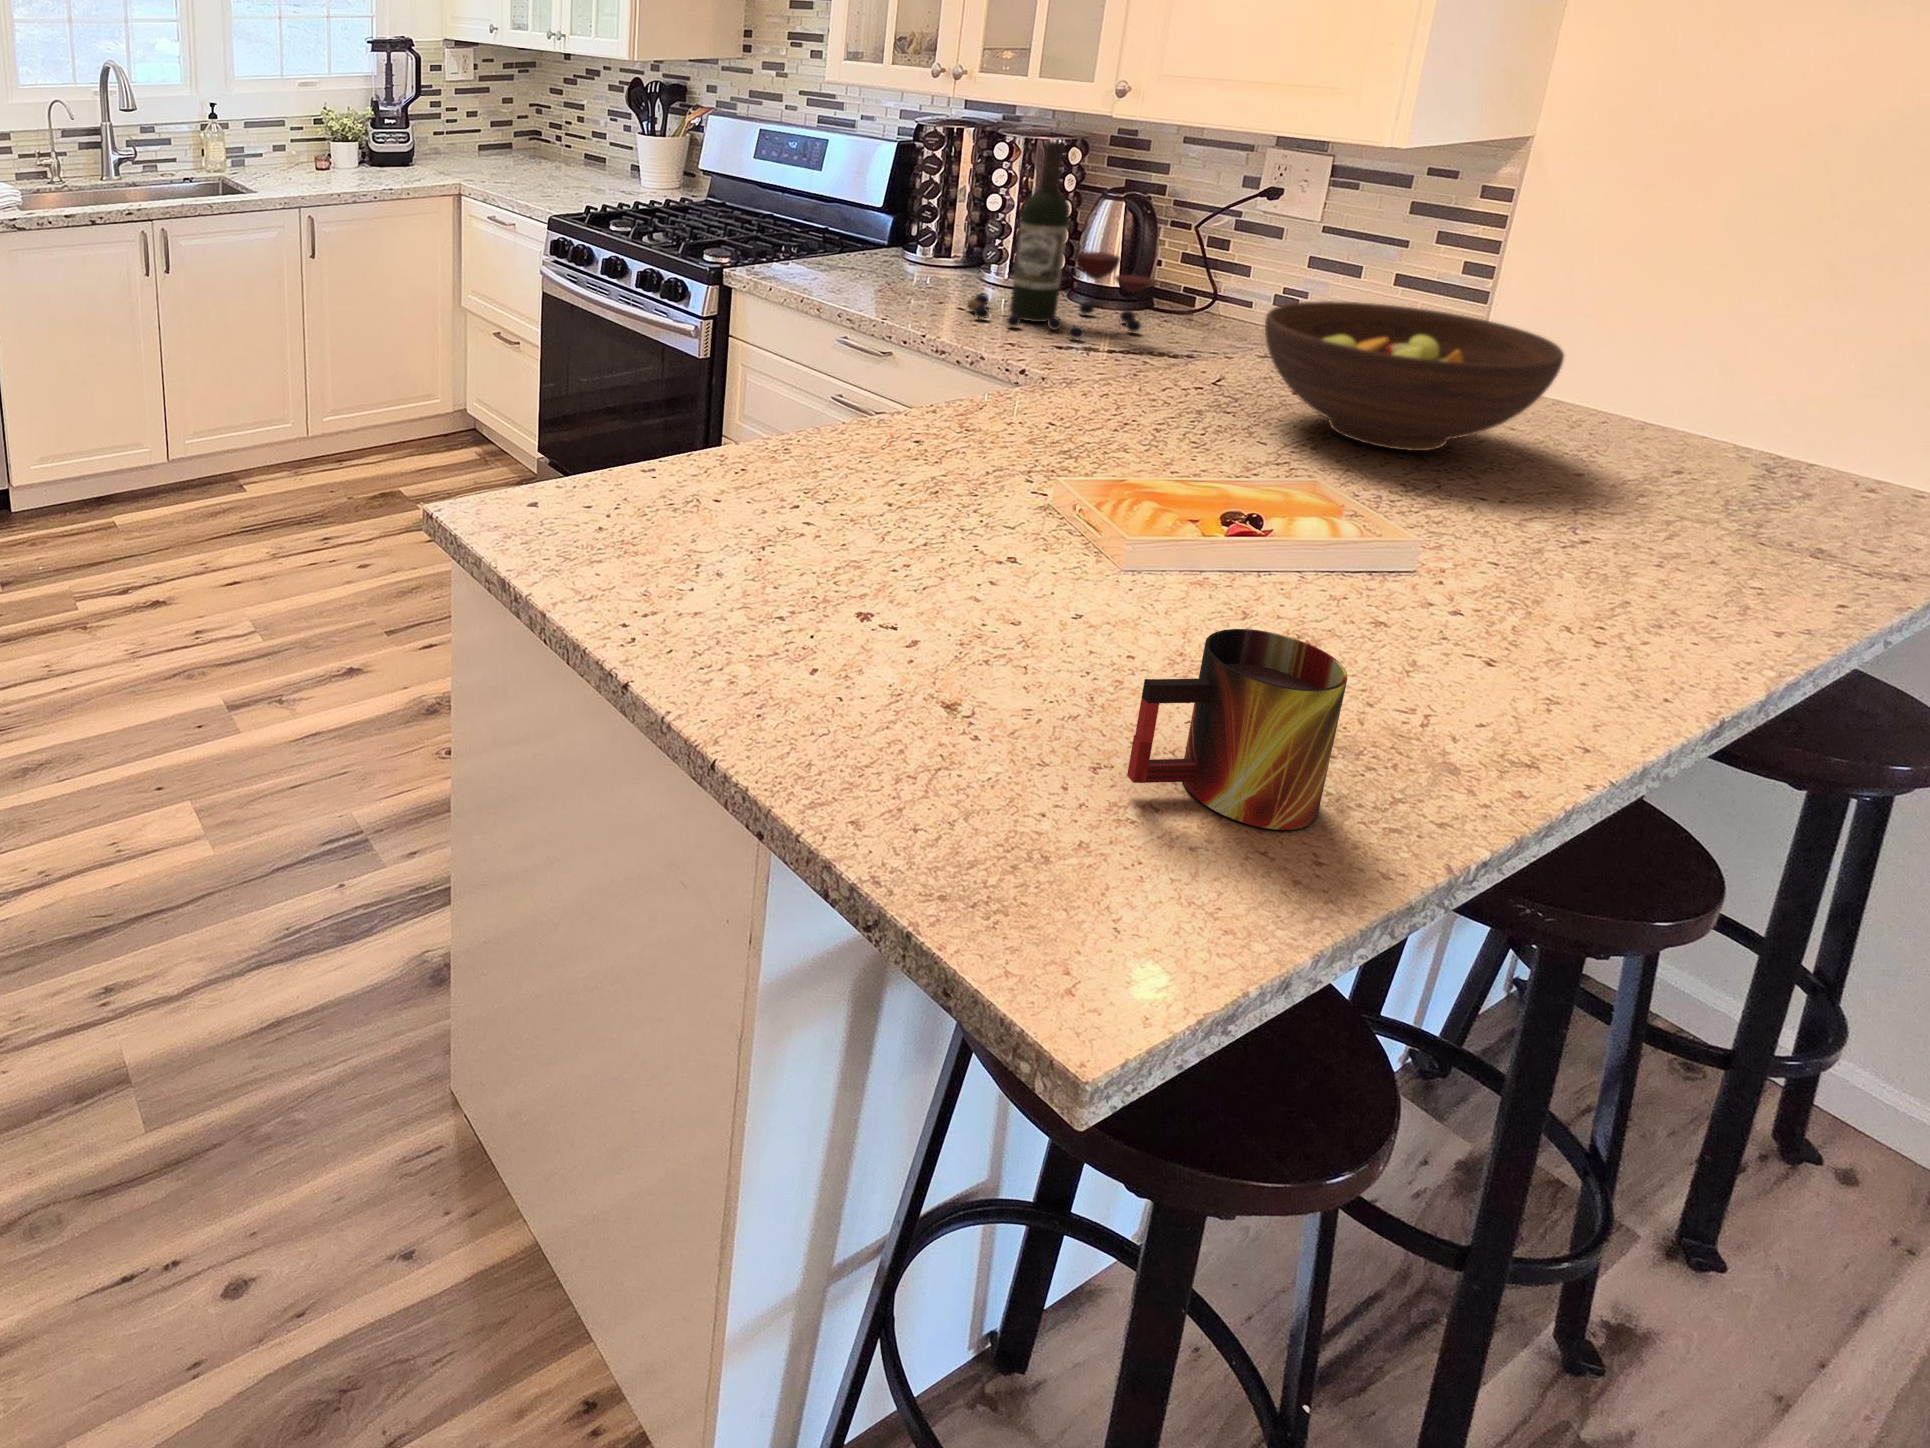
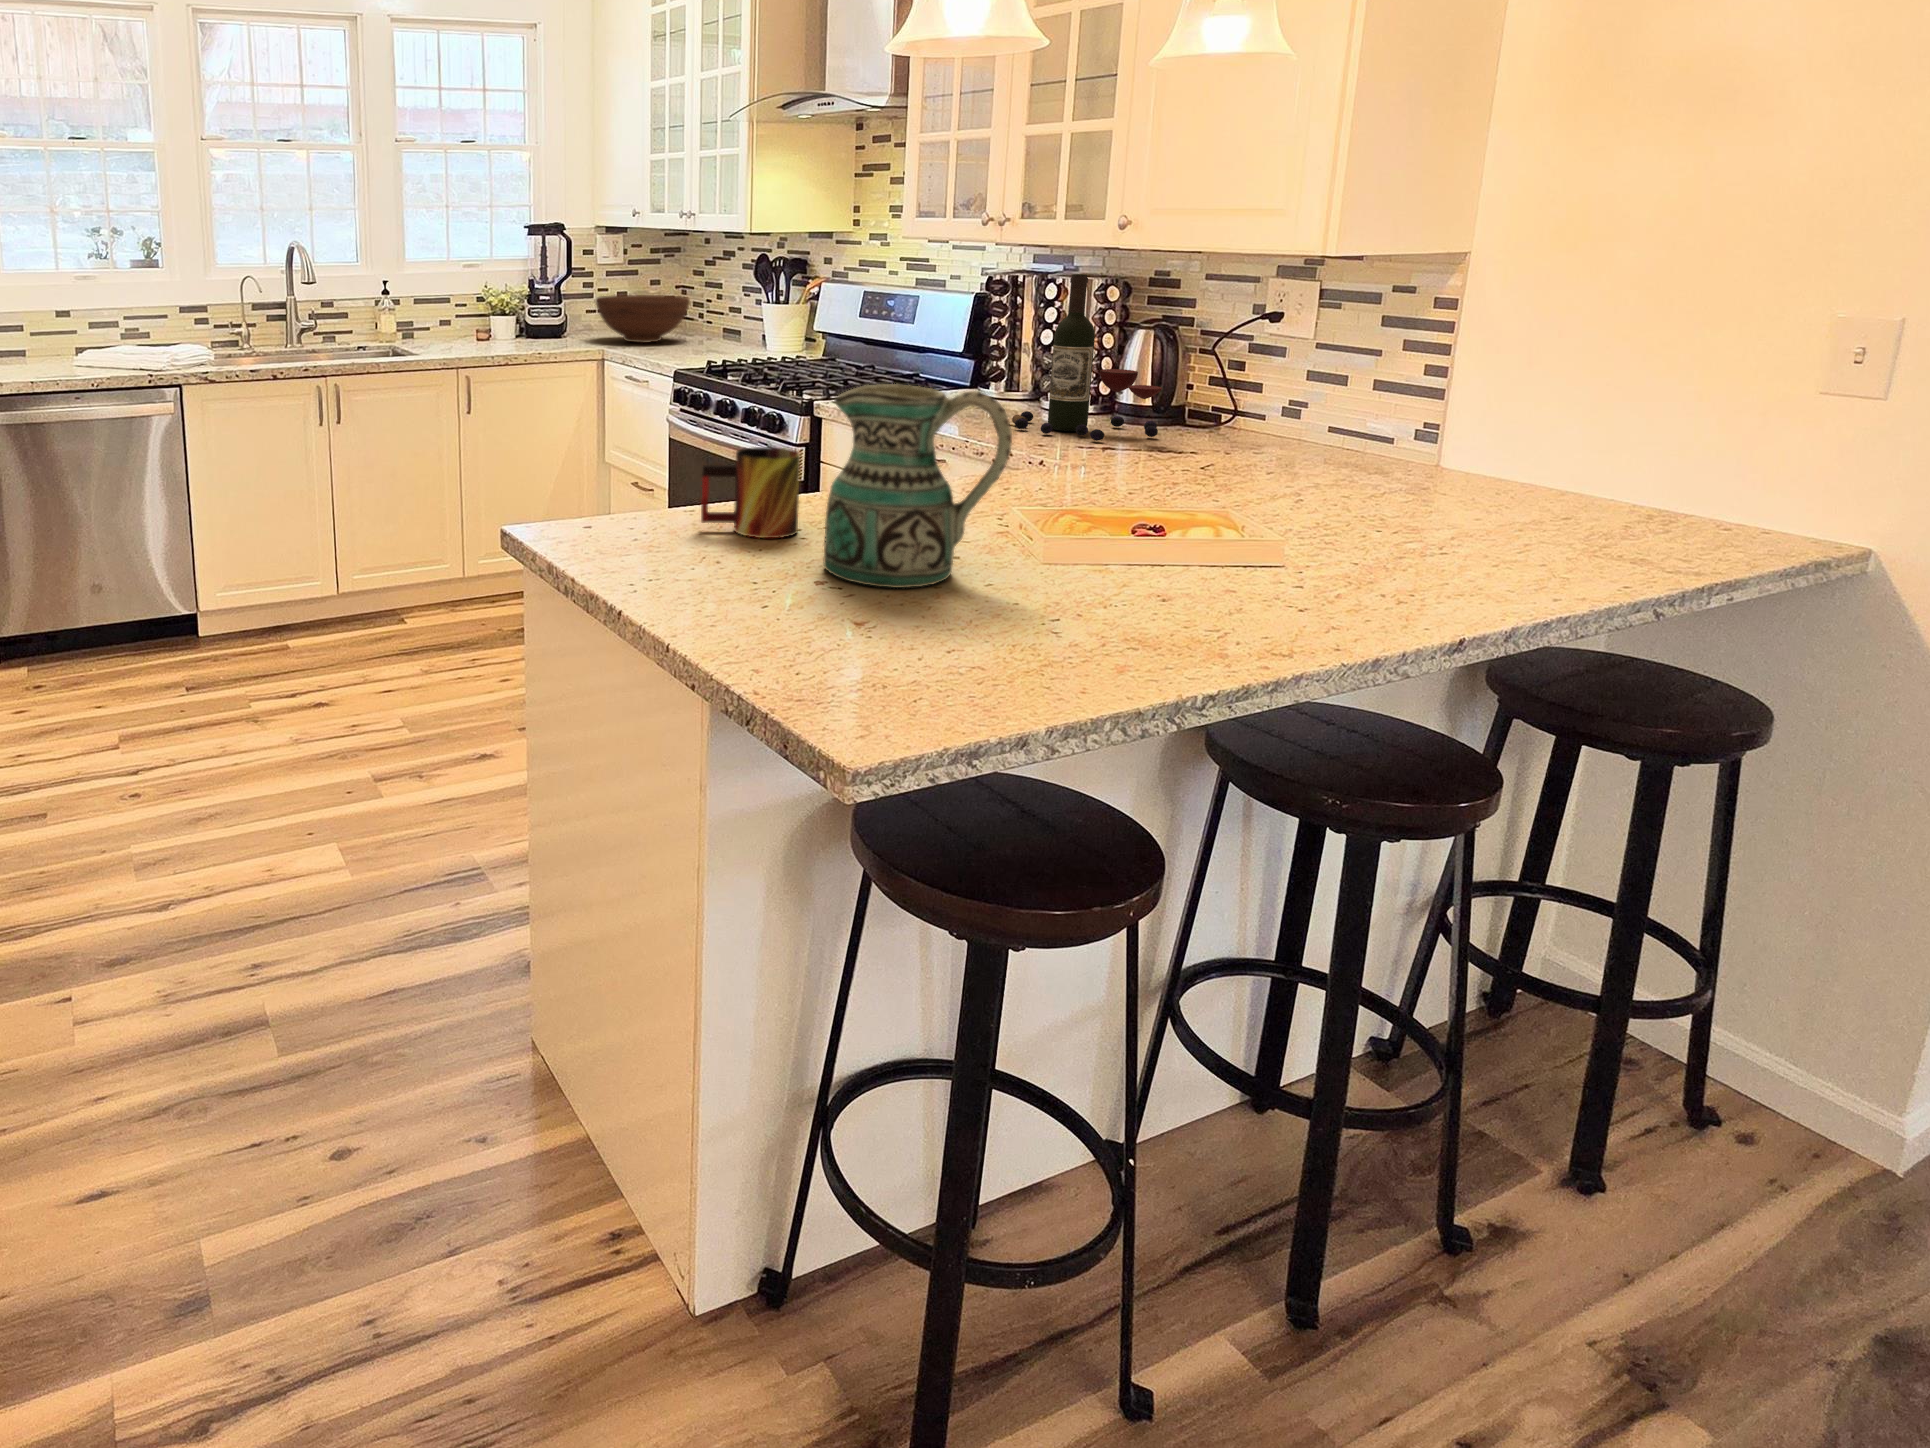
fruit bowl: present [1265,301,1564,451] -> present [596,295,690,343]
ceramic pitcher: none [860,358,1123,632] -> present [824,384,1012,588]
mug: present [1127,629,1348,830] -> present [701,447,800,538]

